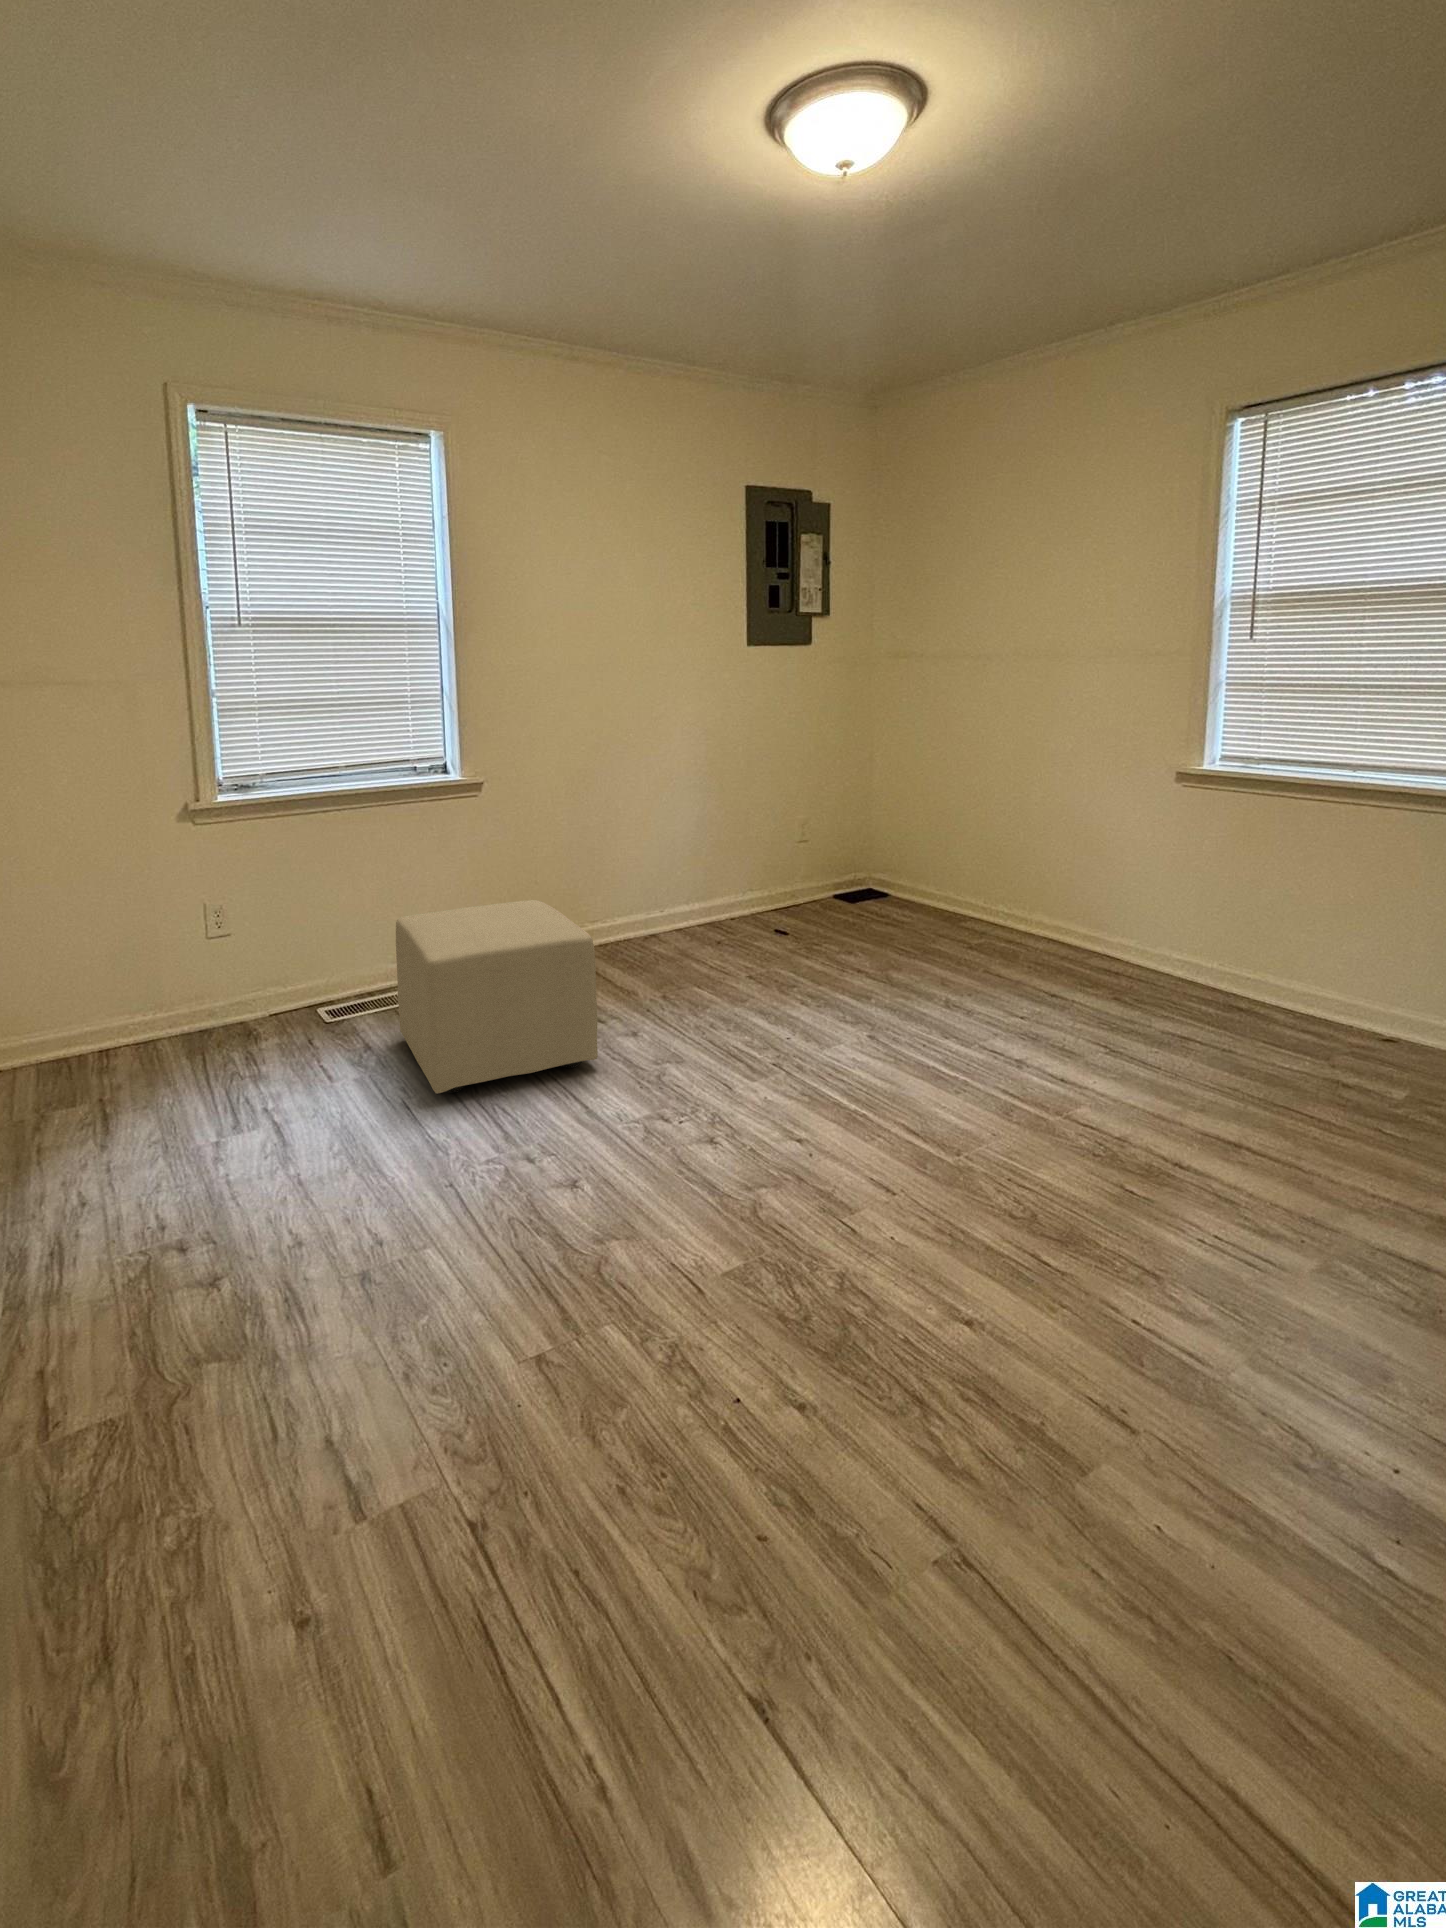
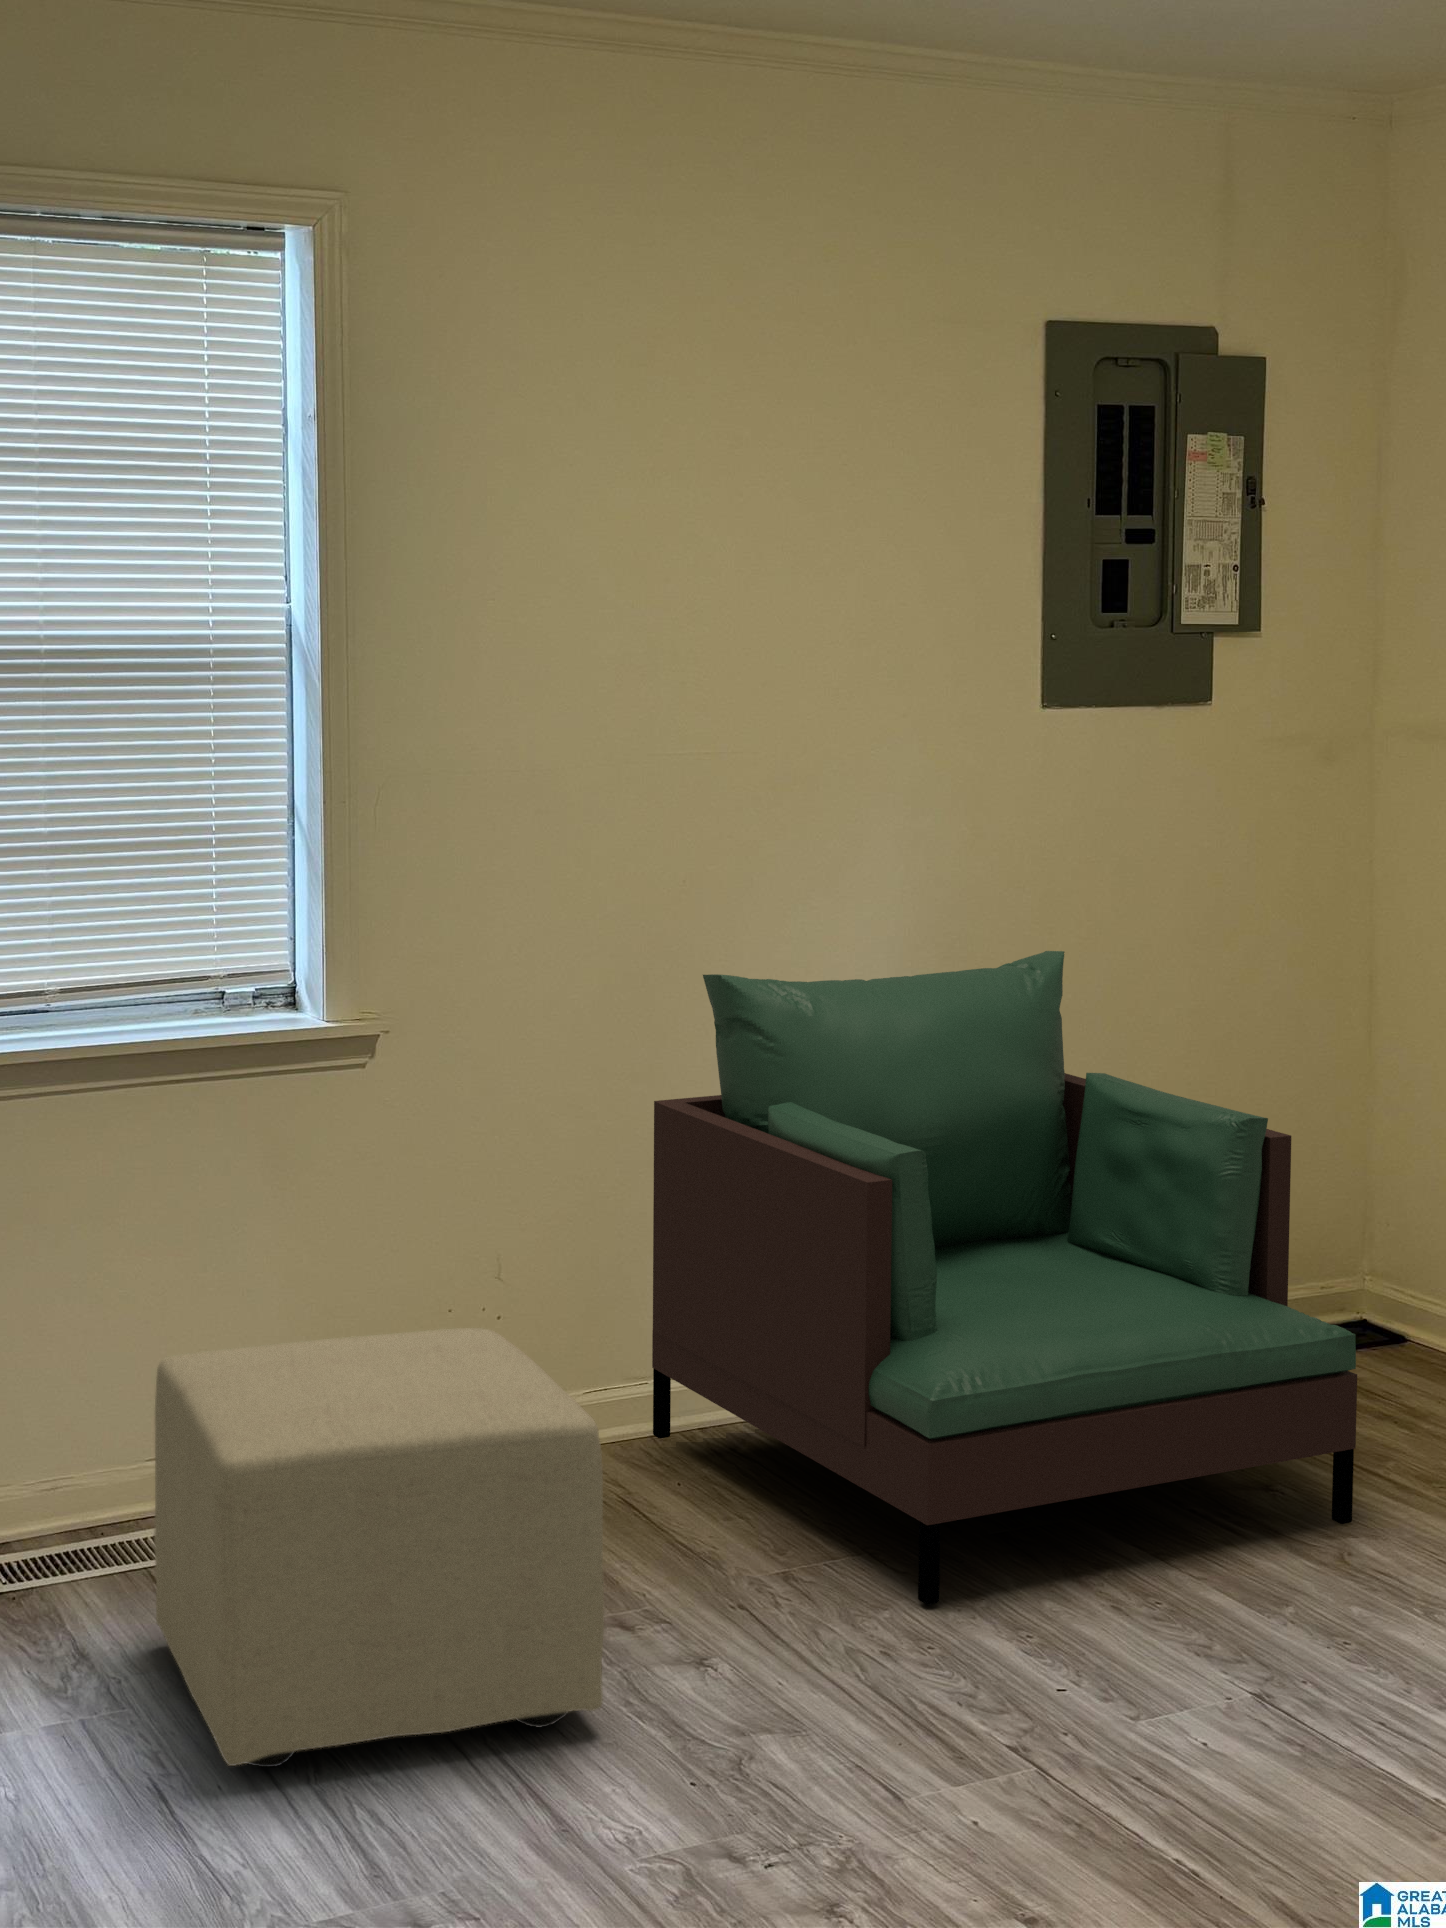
armchair: none [597,743,890,1007] -> present [652,951,1357,1605]

